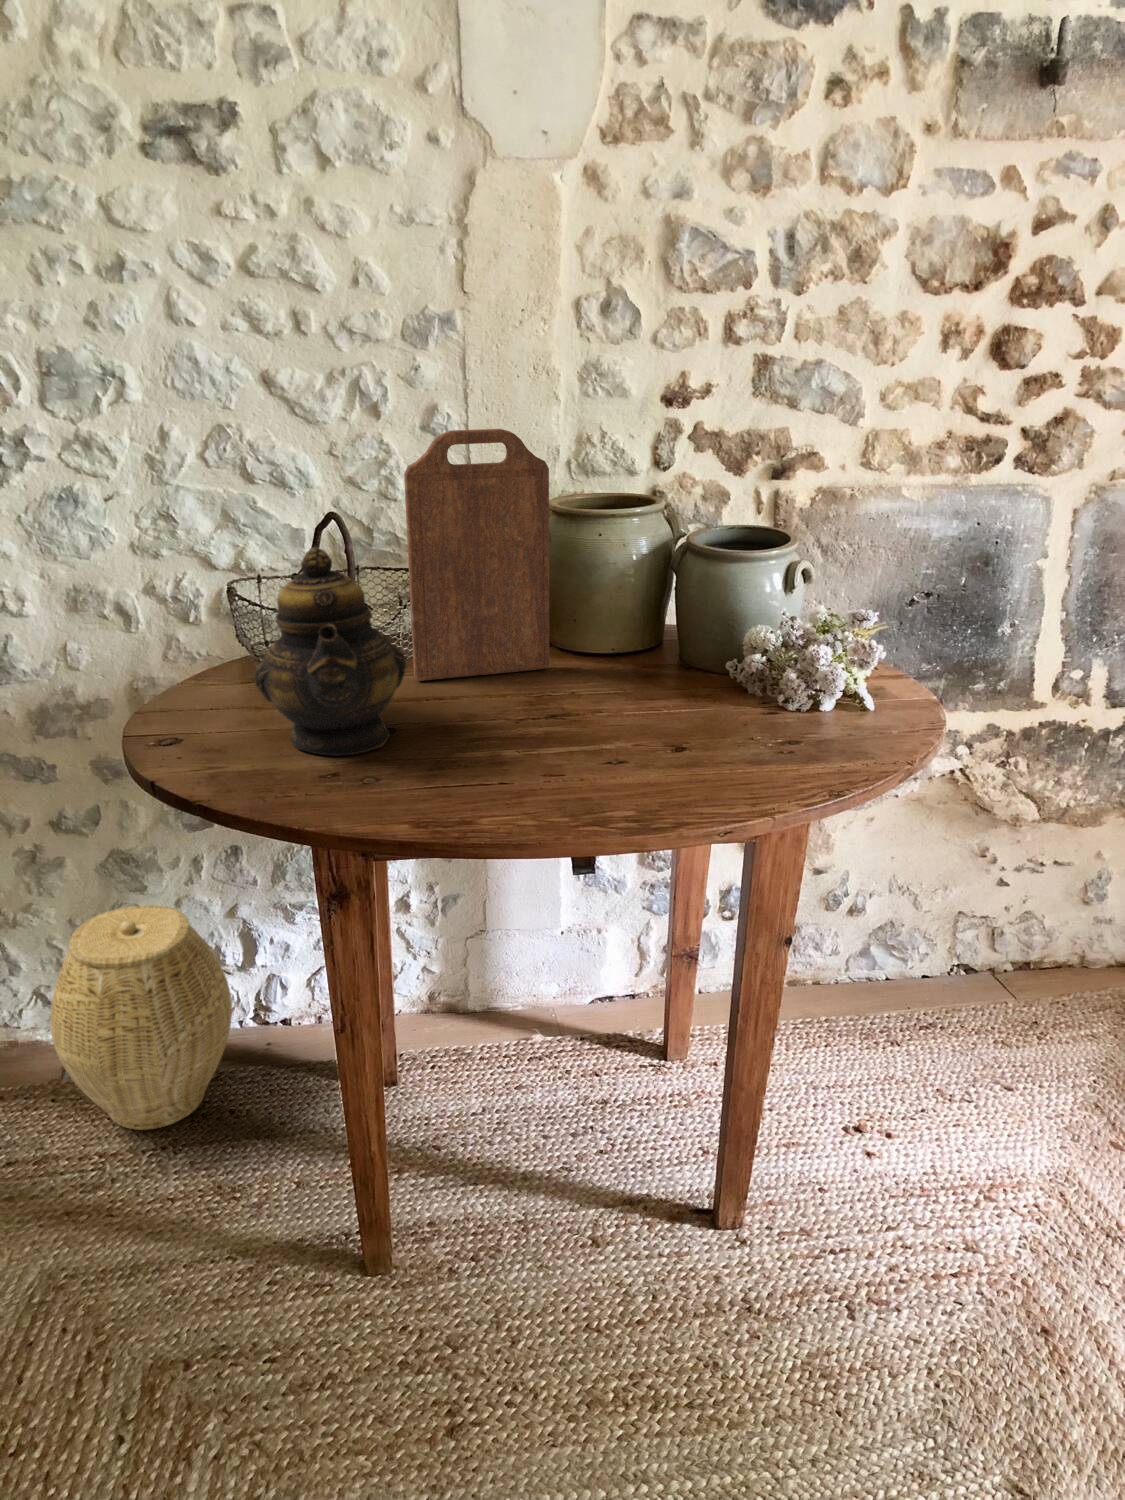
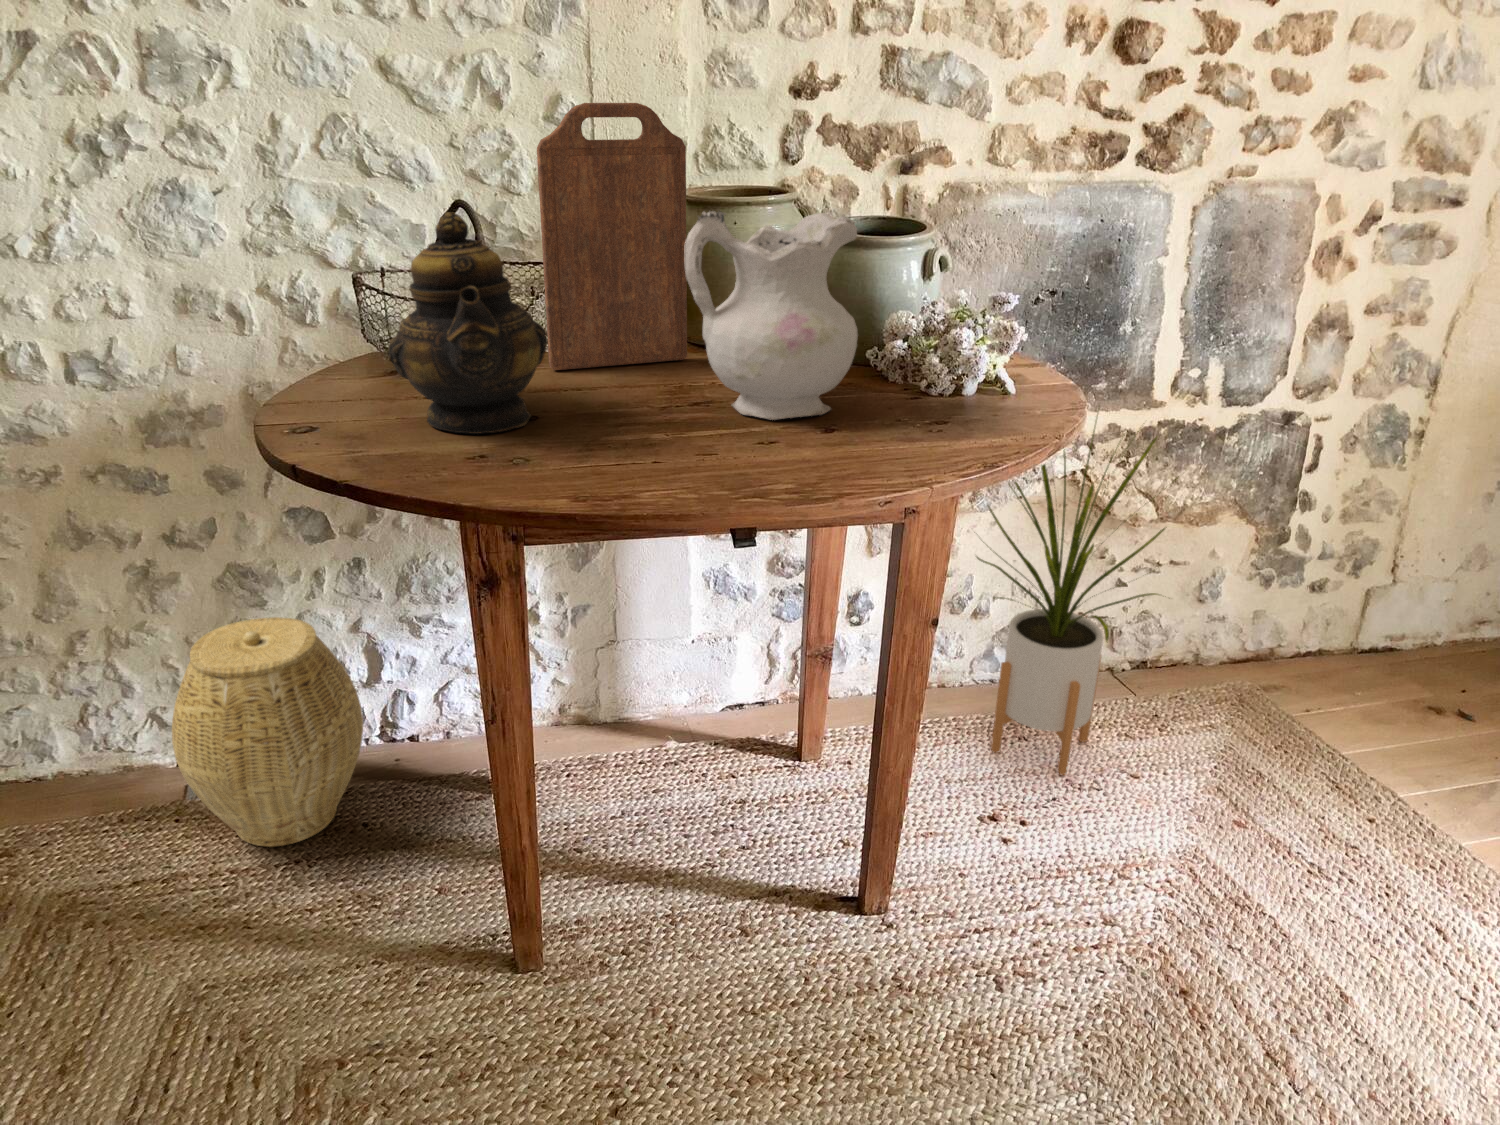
ceramic pitcher: none [539,540,709,743] -> present [685,211,858,420]
house plant: none [839,706,1062,1085] -> present [977,422,1165,775]

